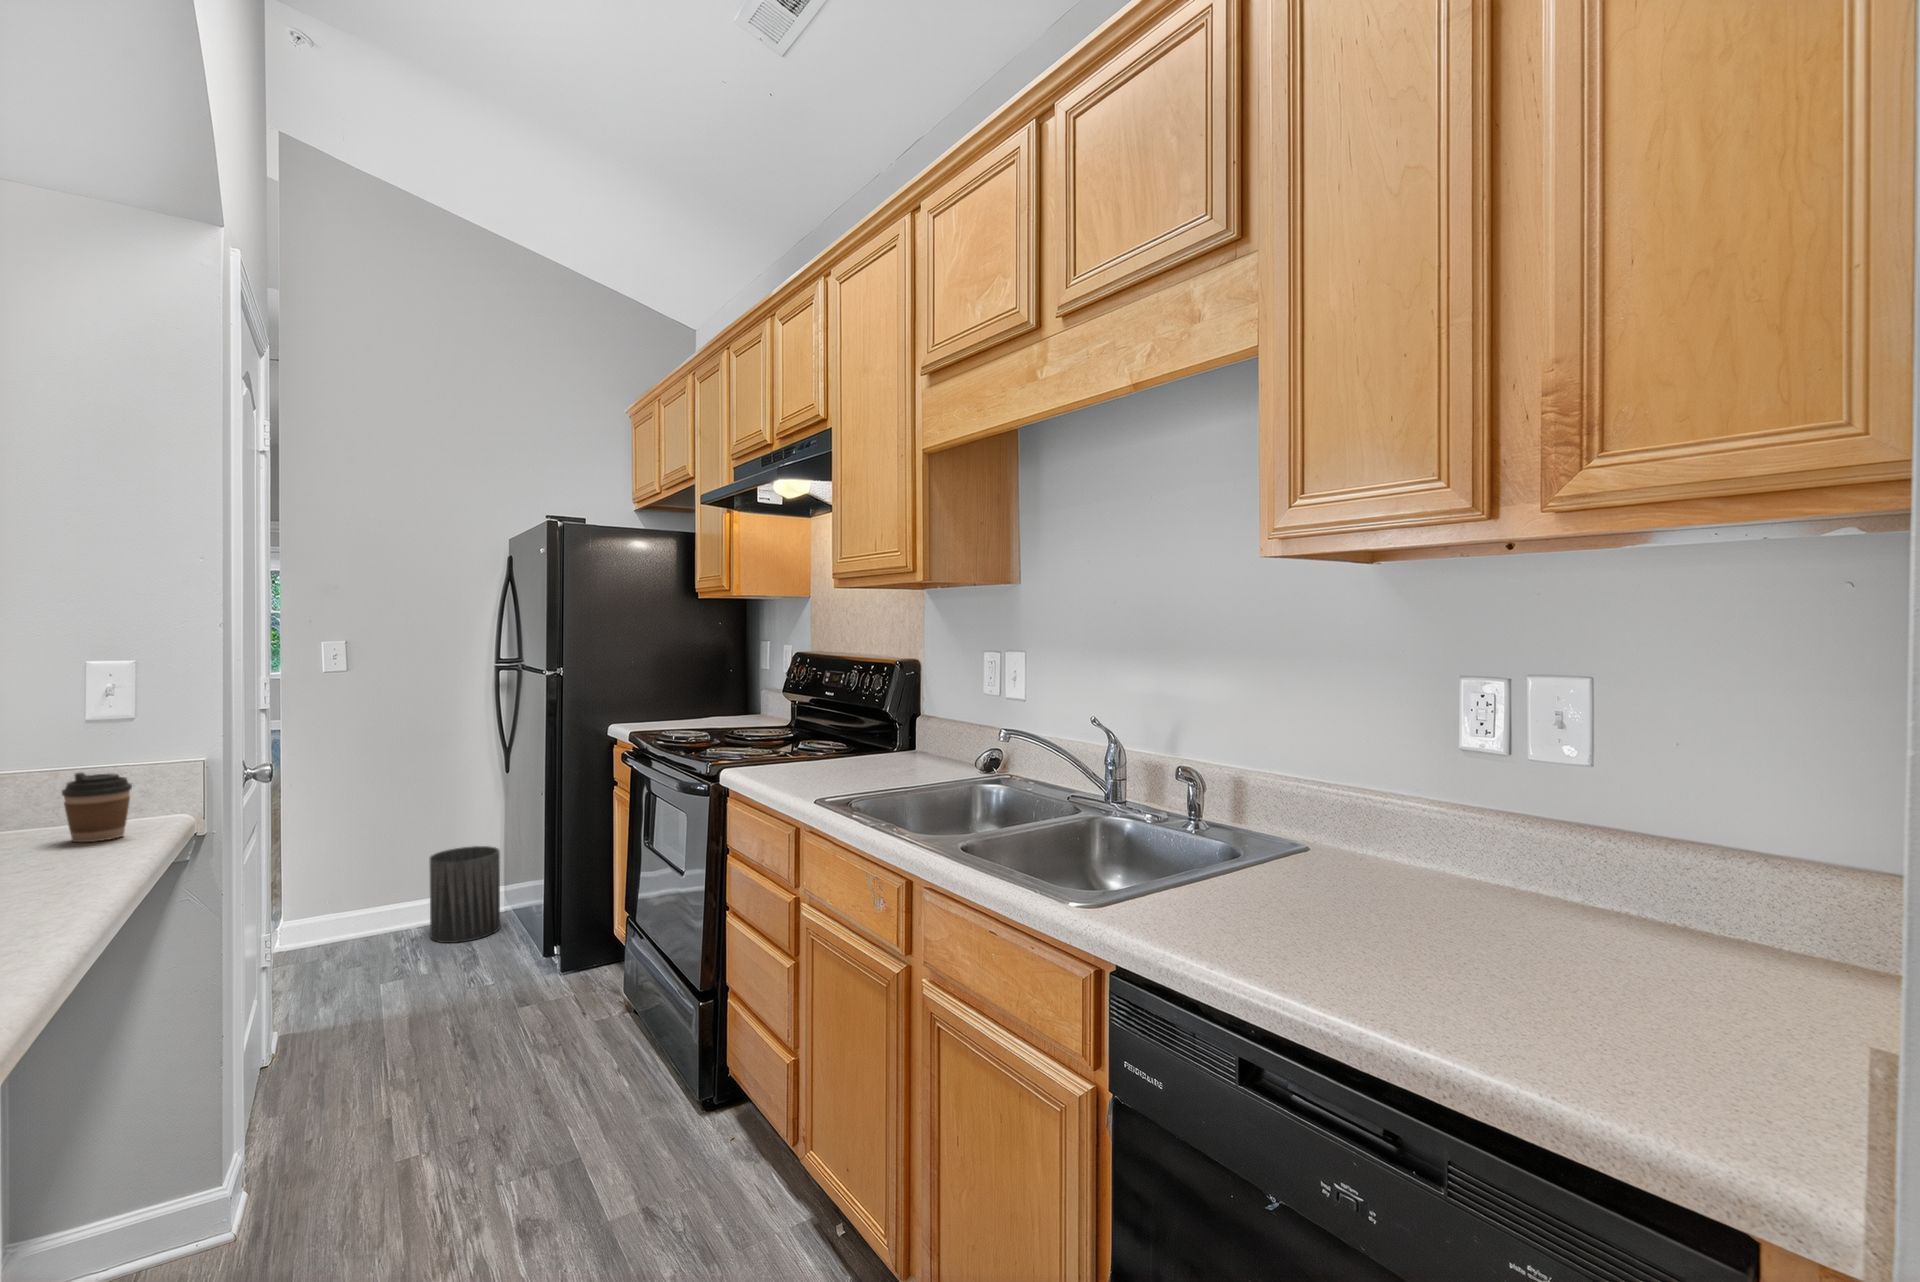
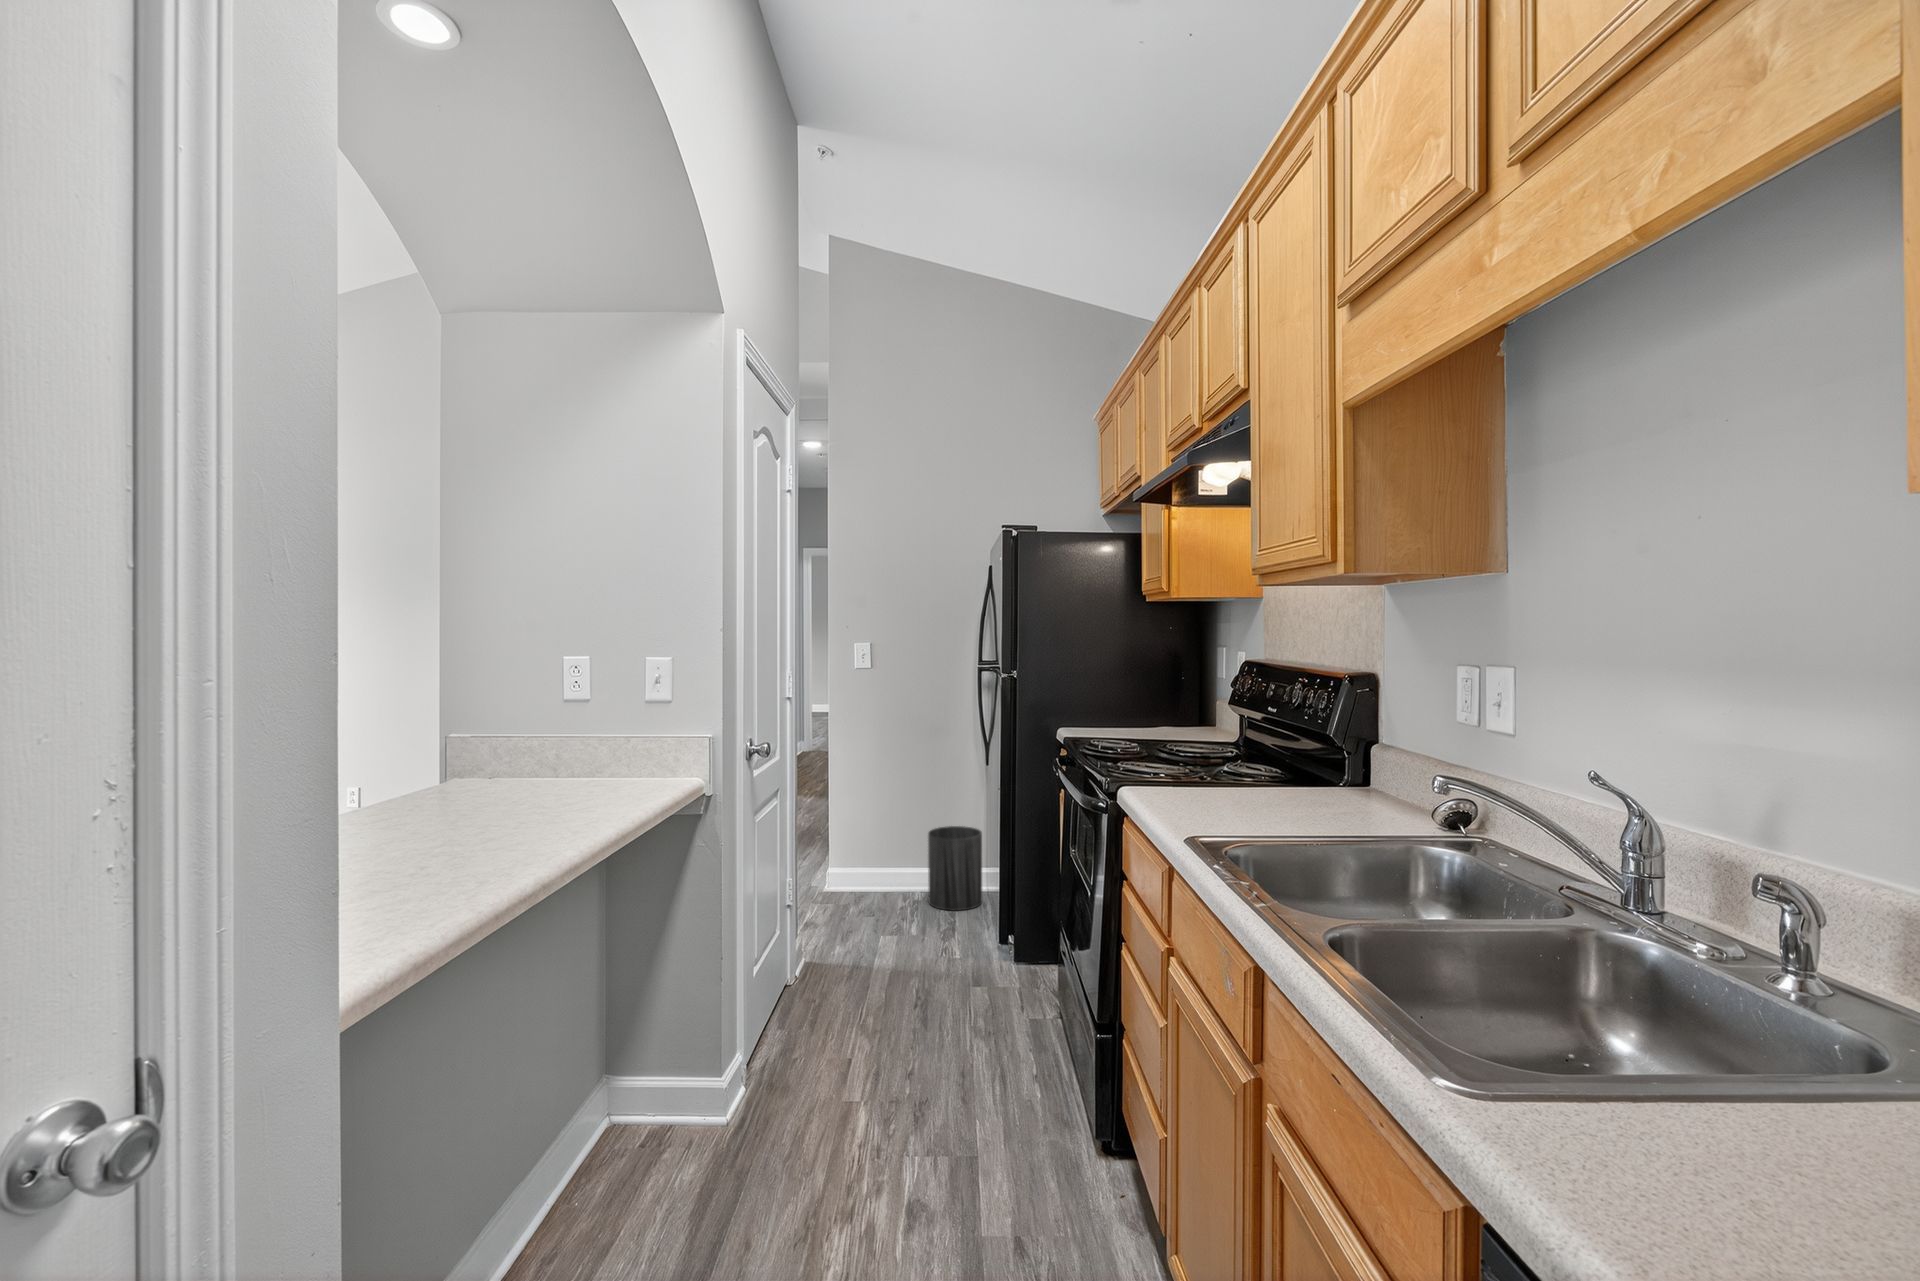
coffee cup: present [62,772,132,842] -> none [608,745,649,799]

